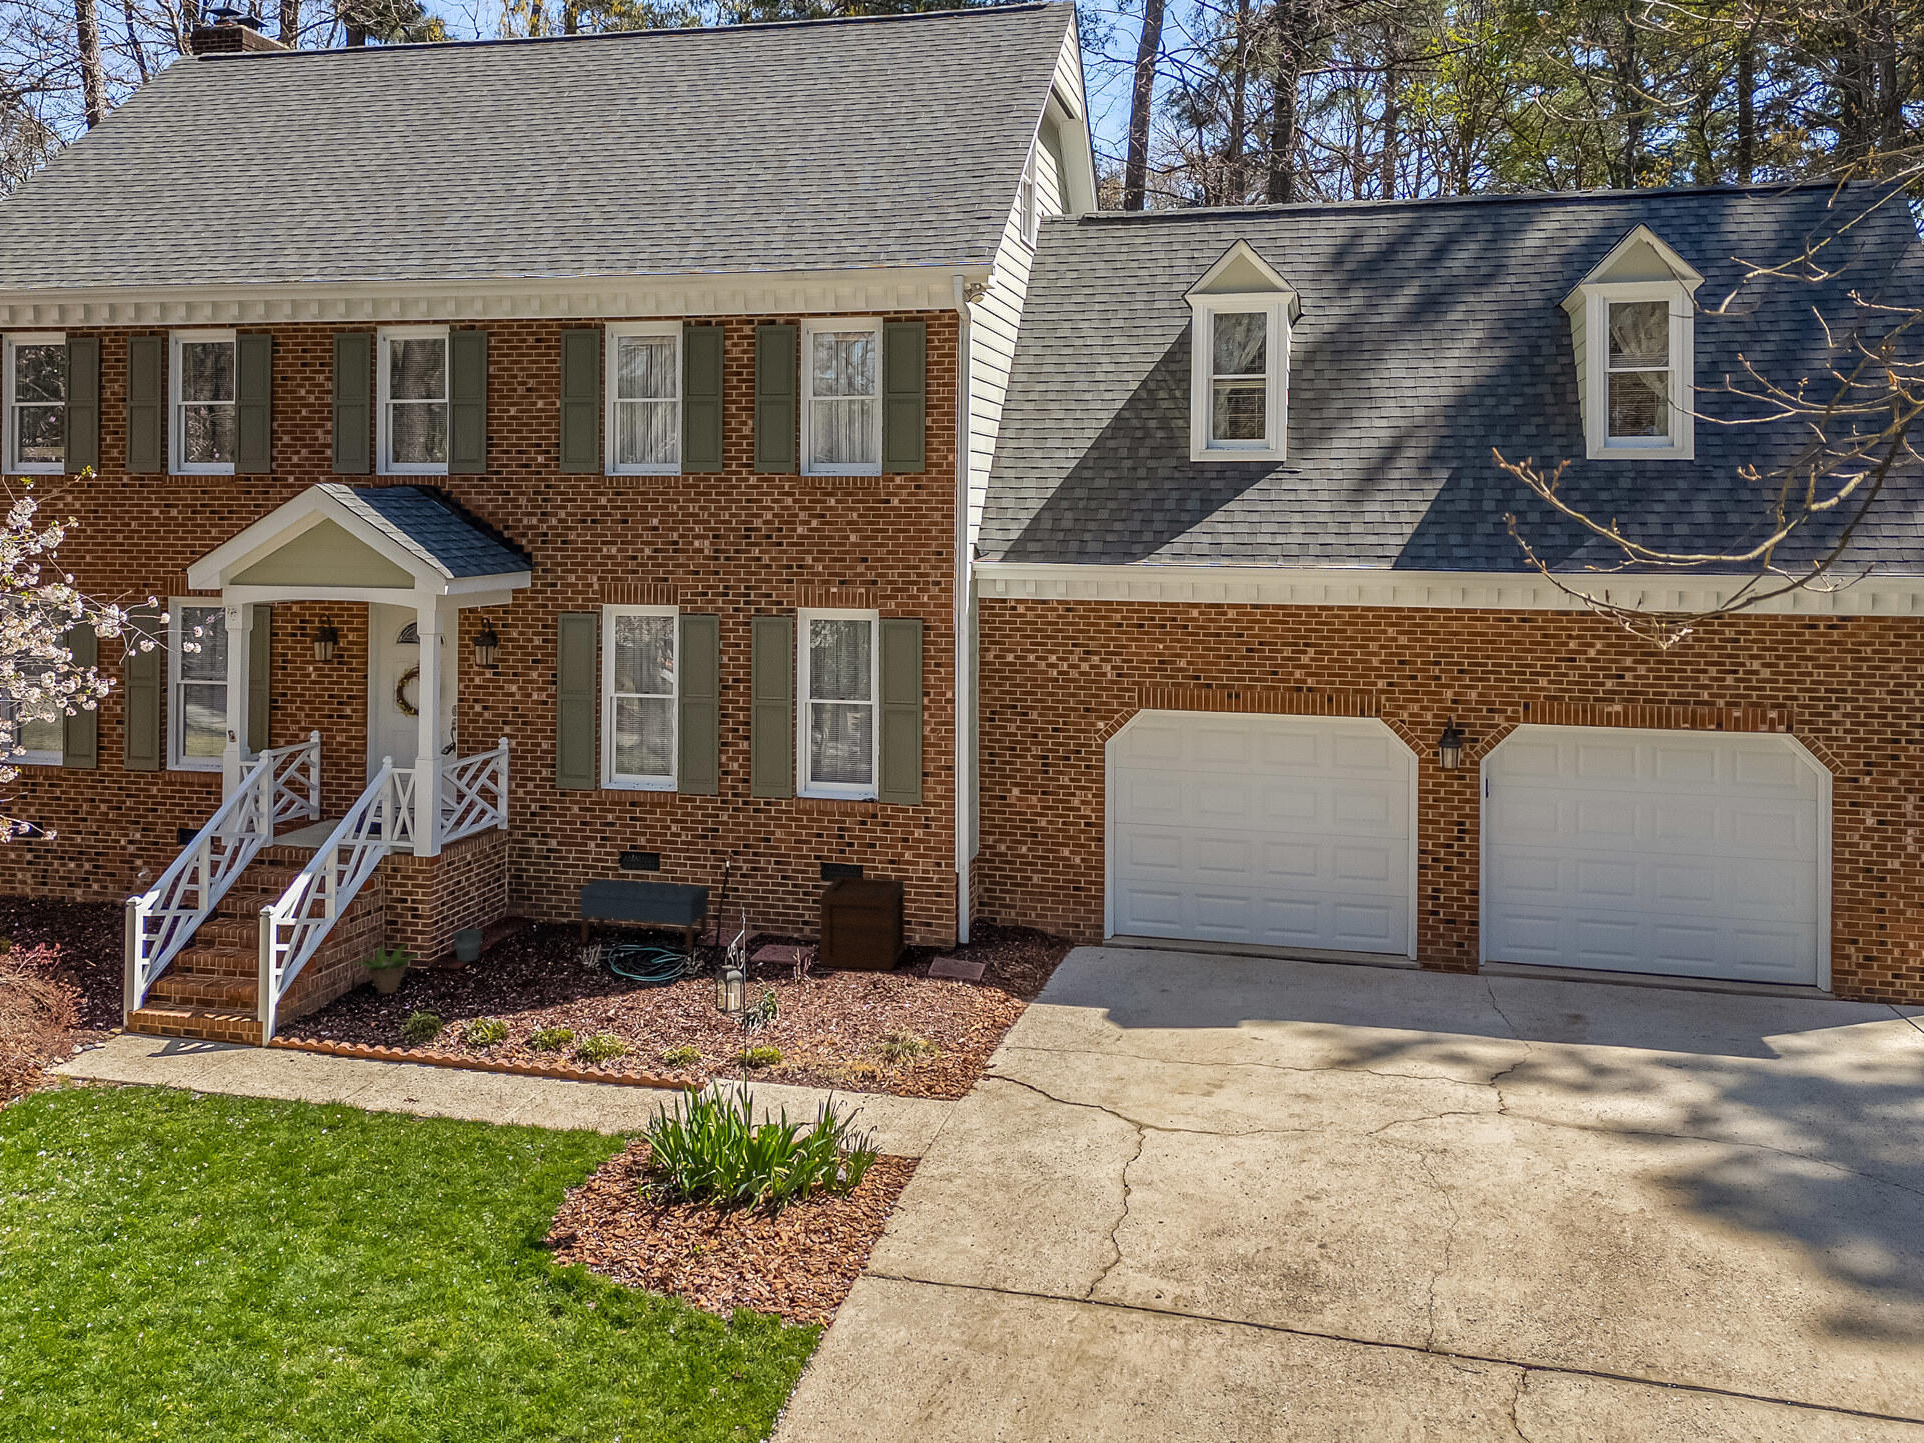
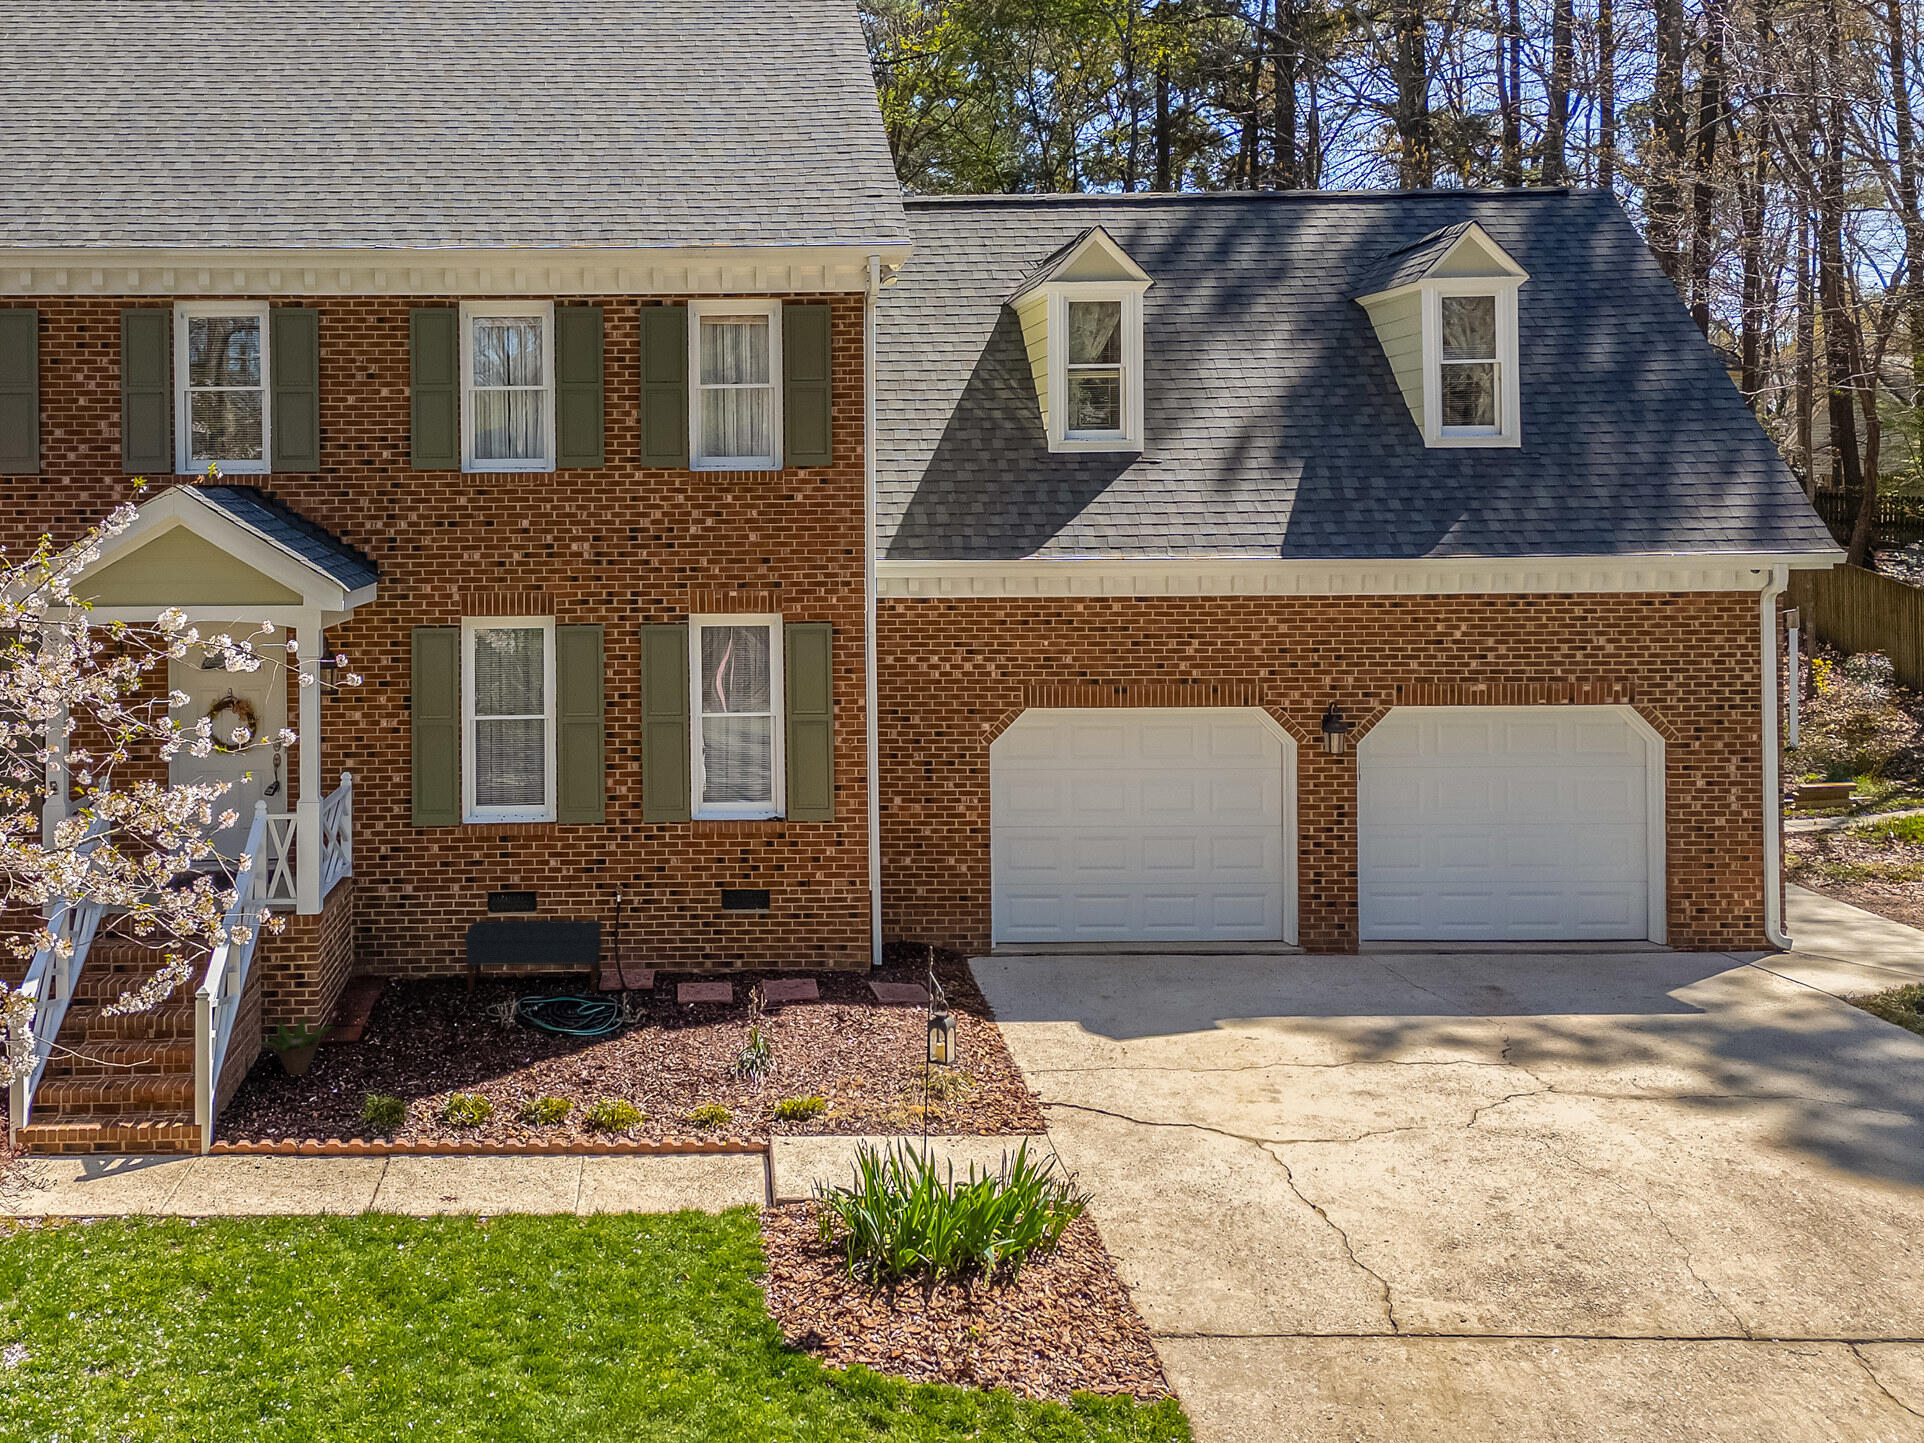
wooden crate: present [819,877,905,970] -> none [741,897,825,996]
bucket: present [453,926,483,962] -> none [337,976,372,1028]

